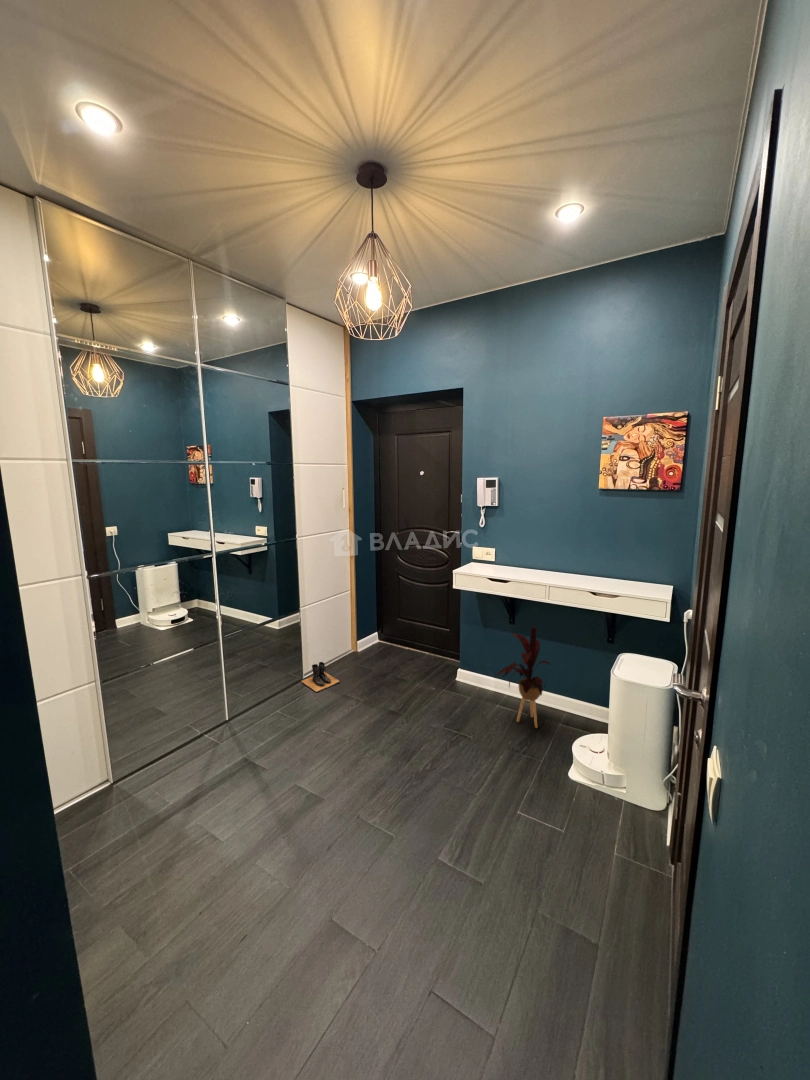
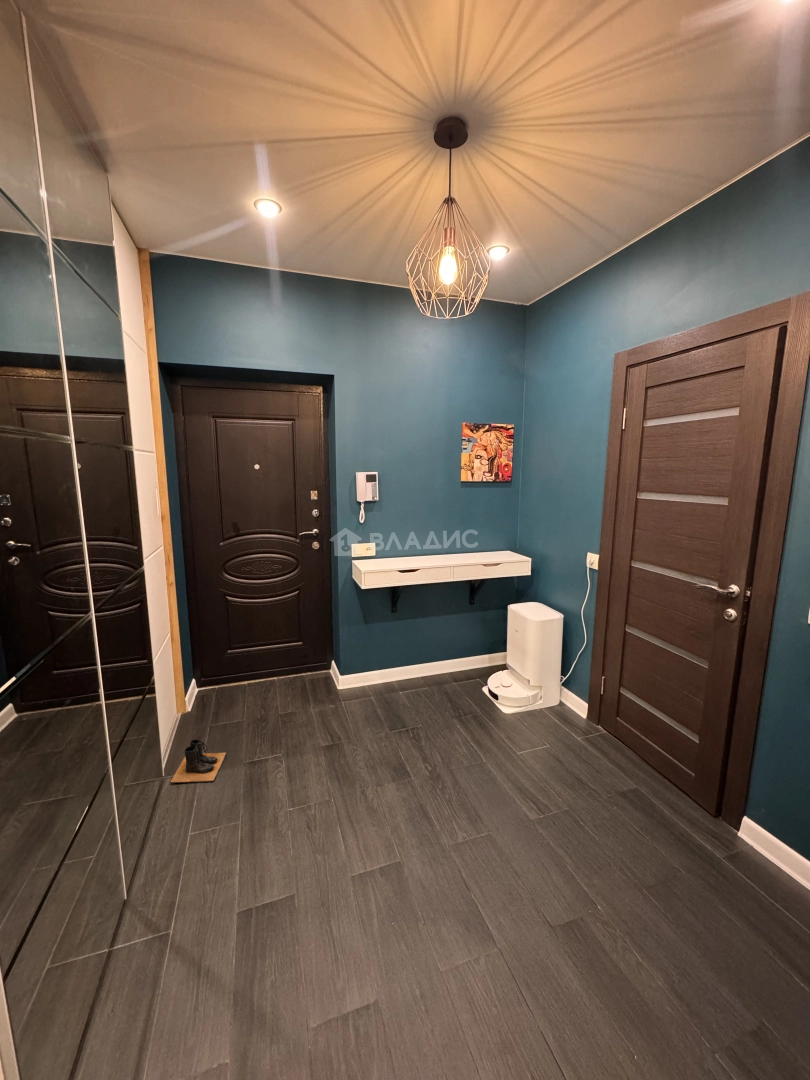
house plant: present [496,627,550,728] -> none [410,605,458,697]

